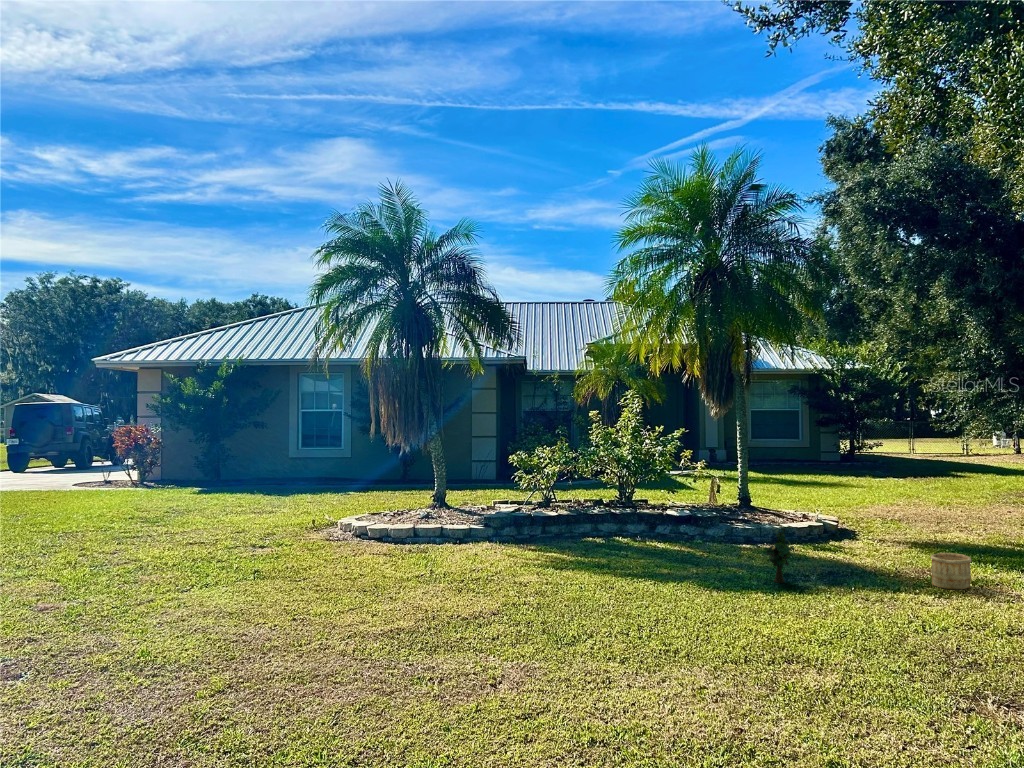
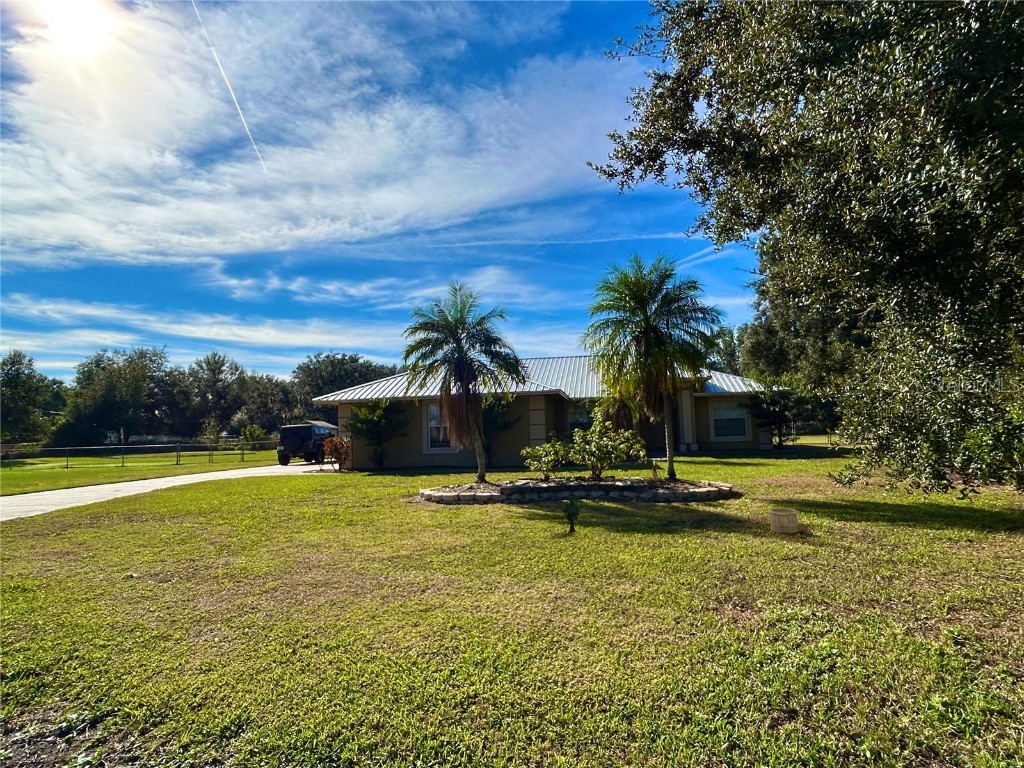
decorative plant: present [764,528,794,583] -> present [561,495,581,532]

